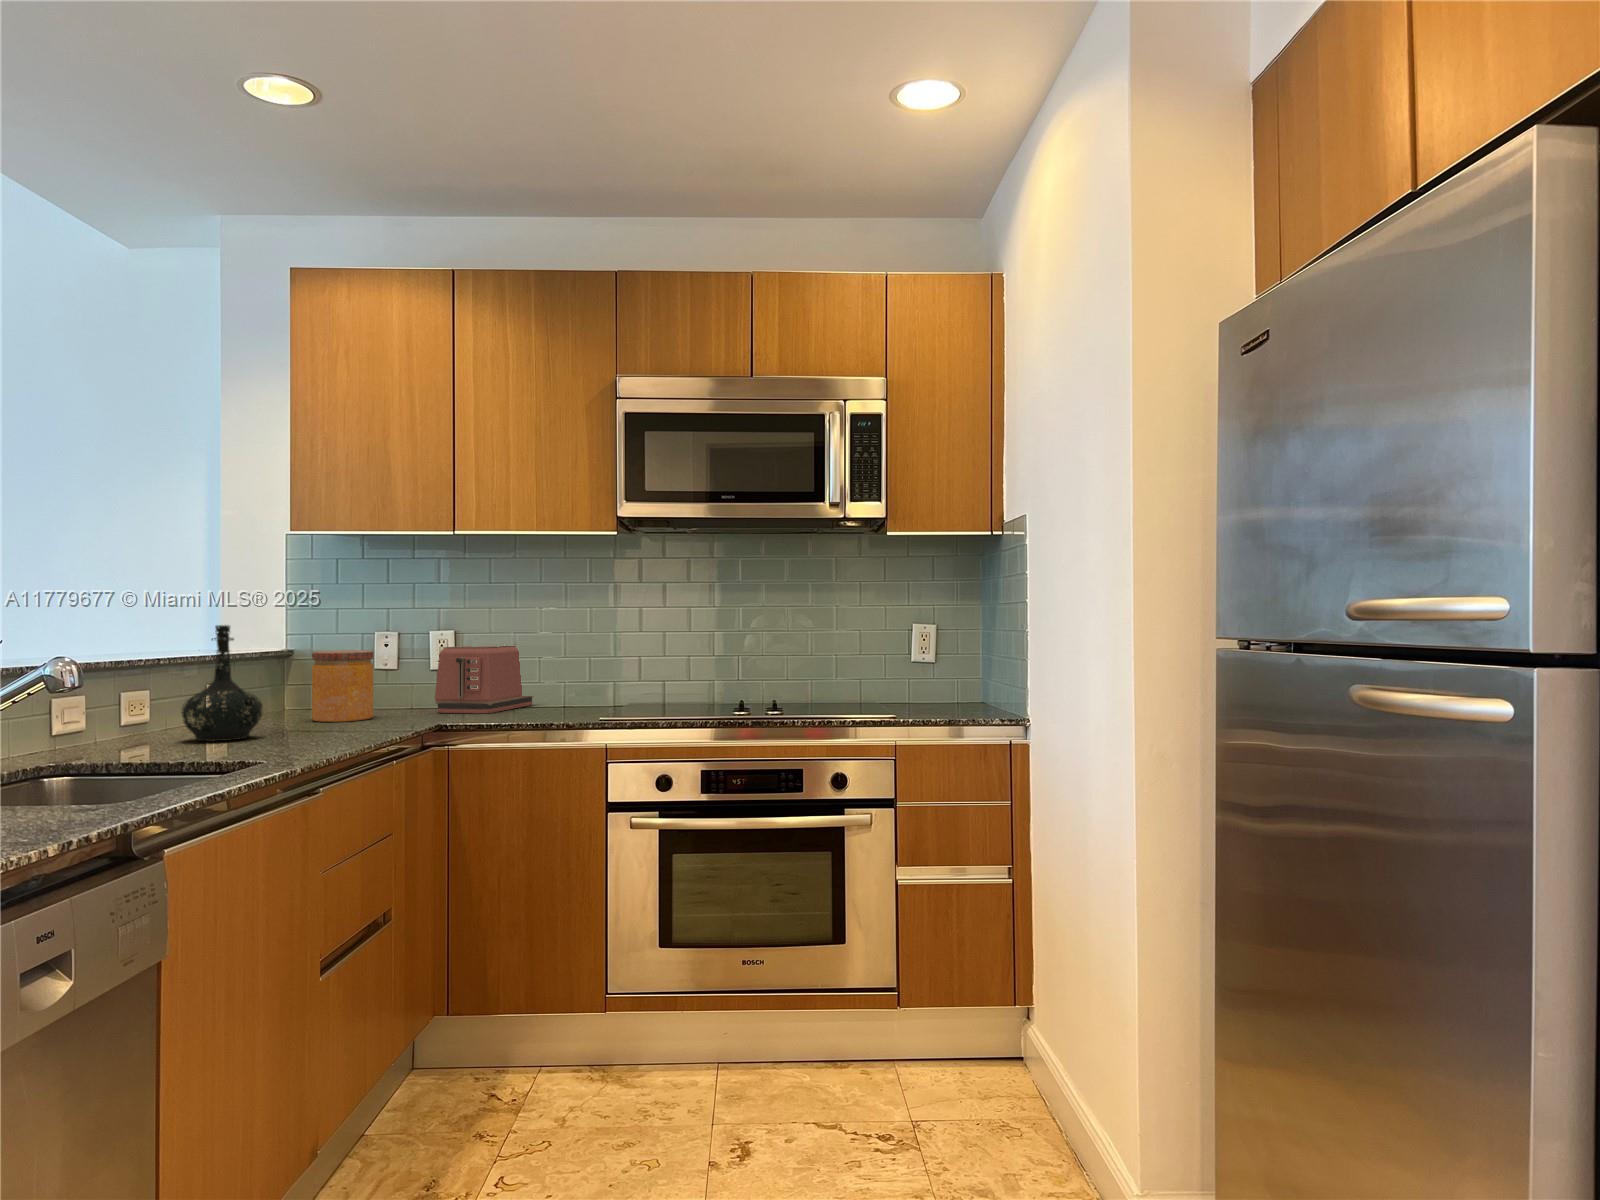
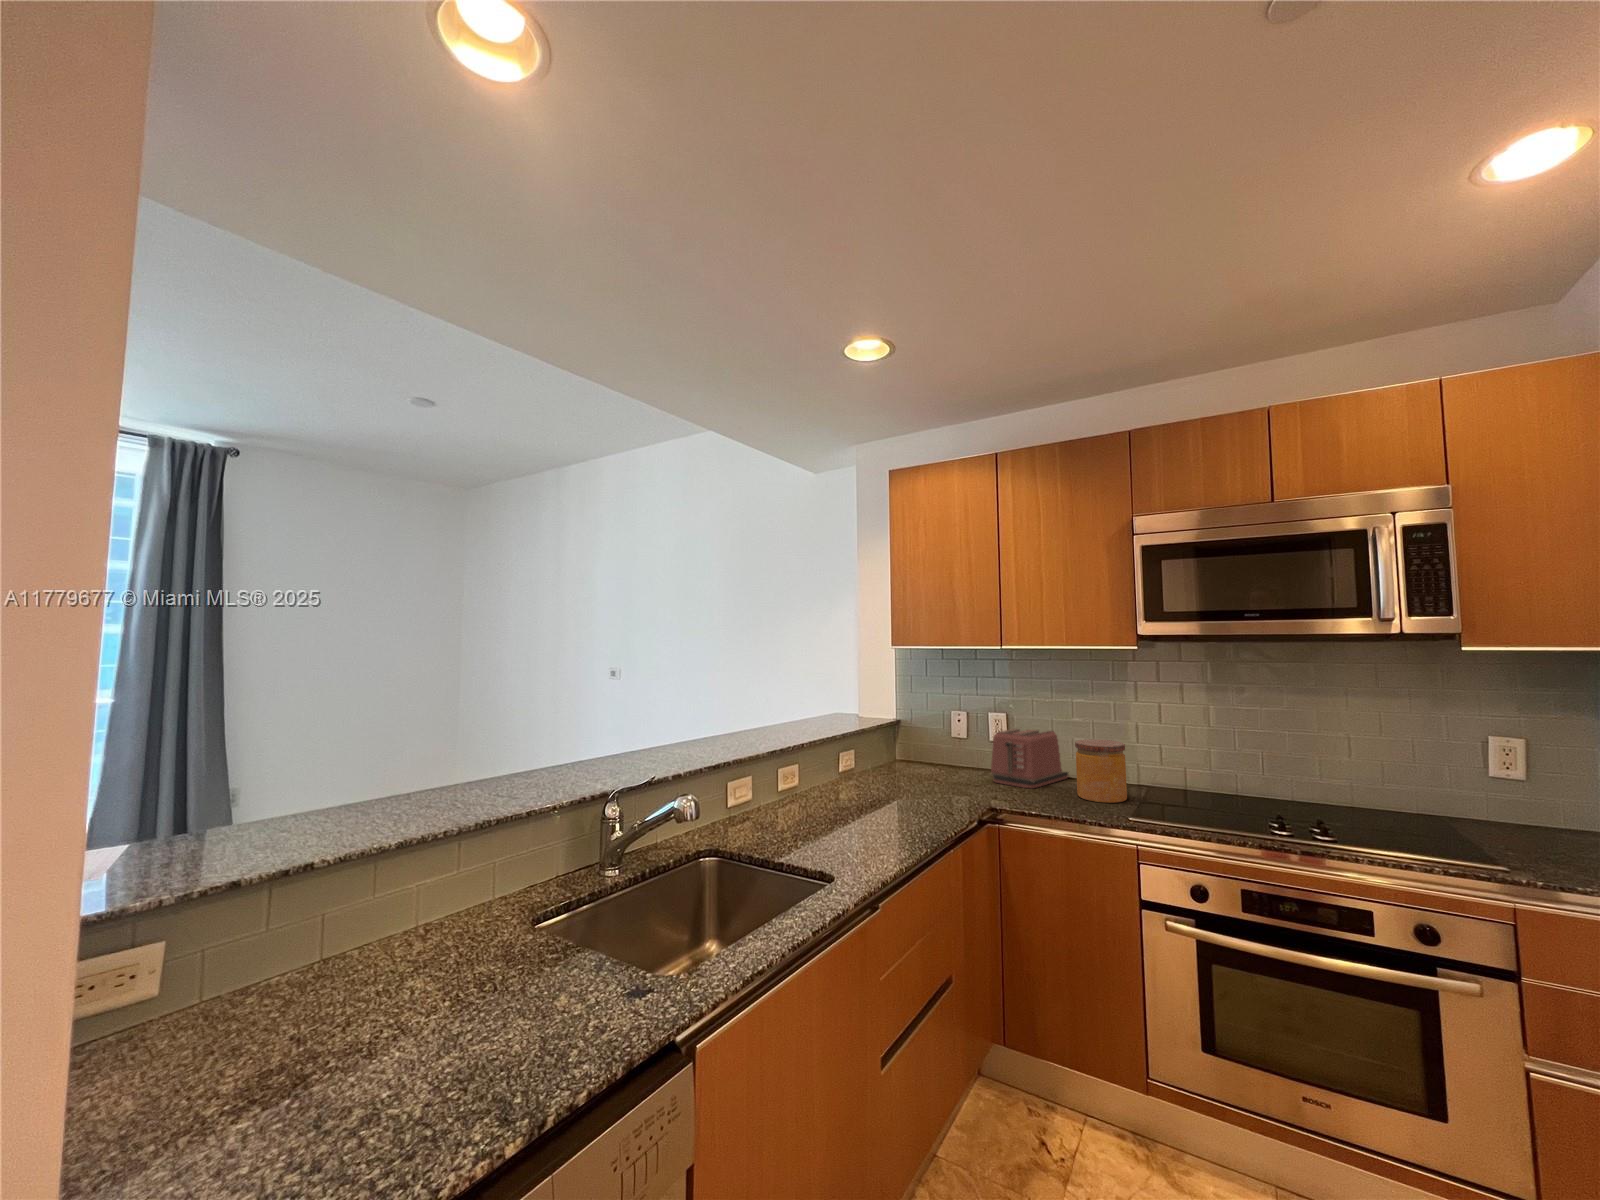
bottle: present [181,625,263,741] -> none [819,725,868,808]
jar: present [312,650,373,722] -> present [1075,739,1127,803]

